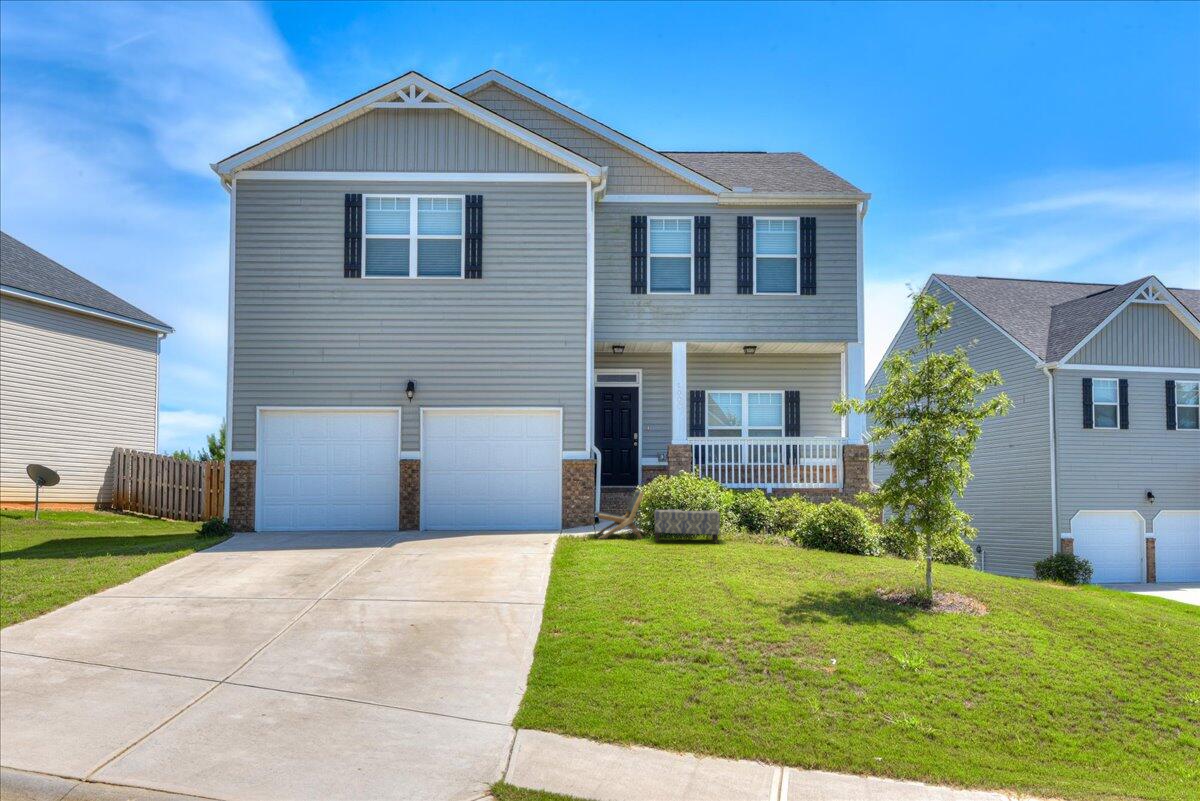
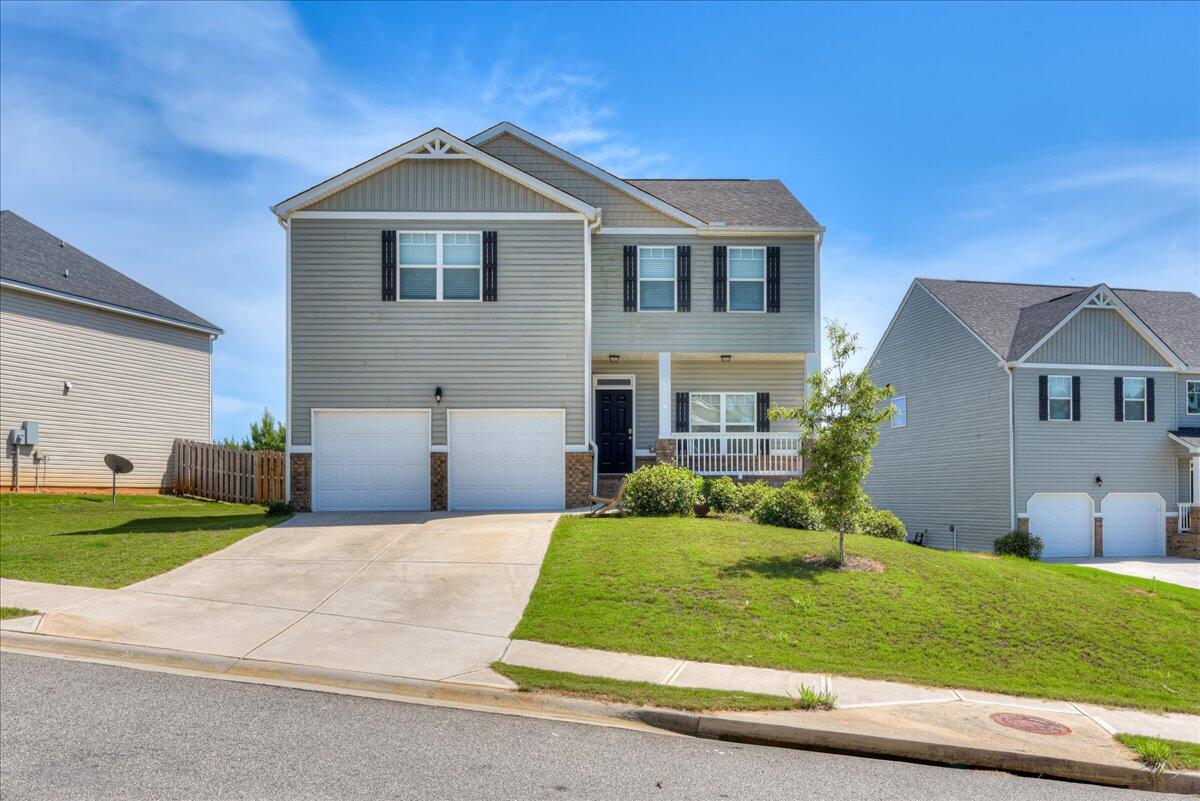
potted tree: none [723,489,751,537] -> present [693,481,713,517]
bench: present [654,509,720,544] -> none [636,493,689,522]

